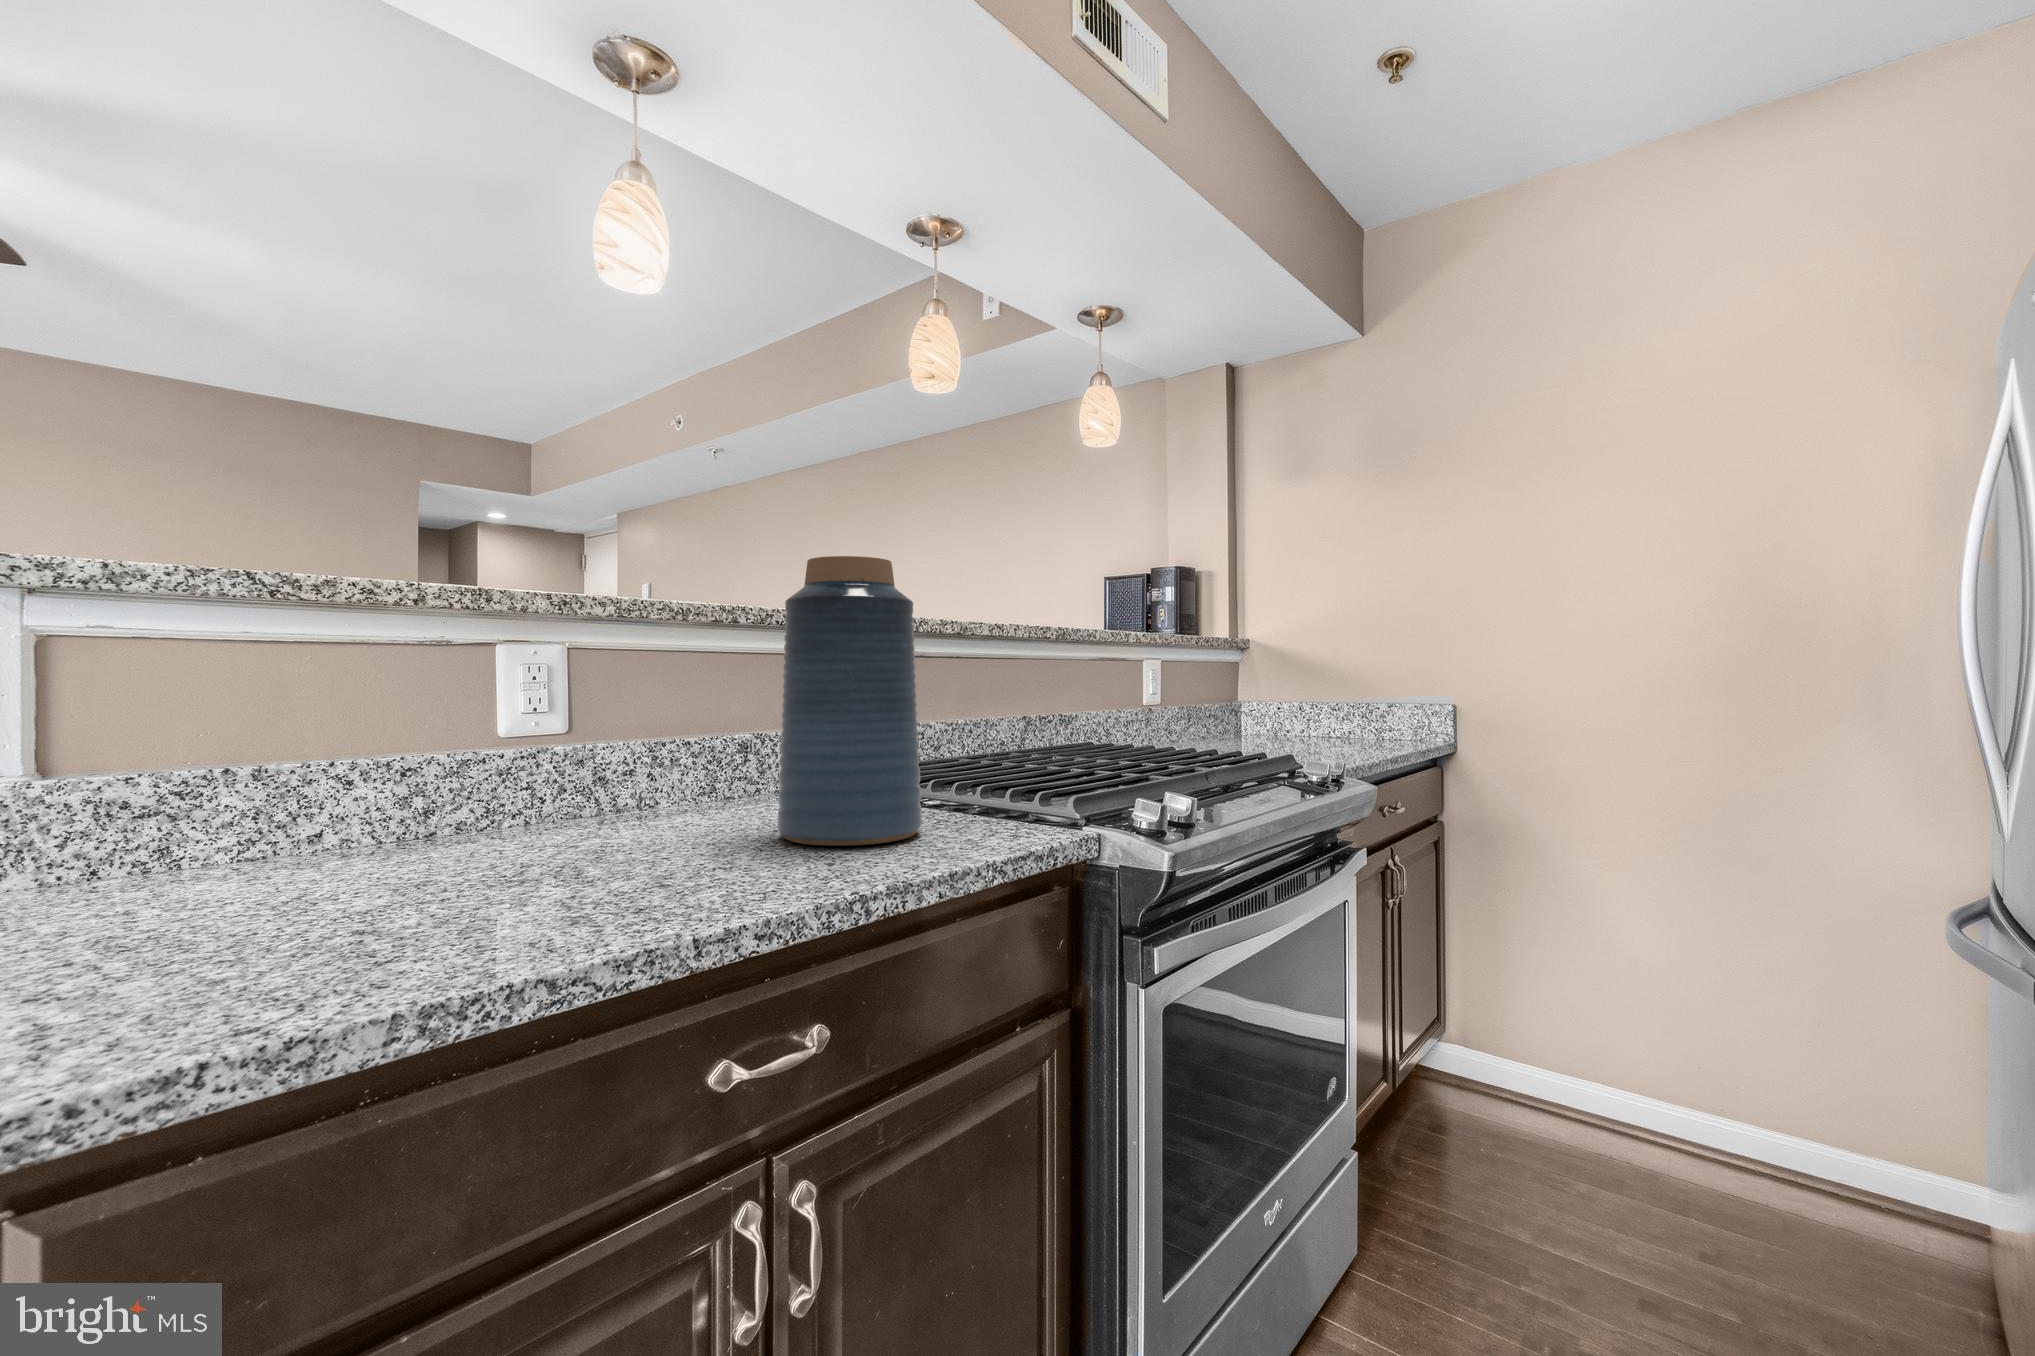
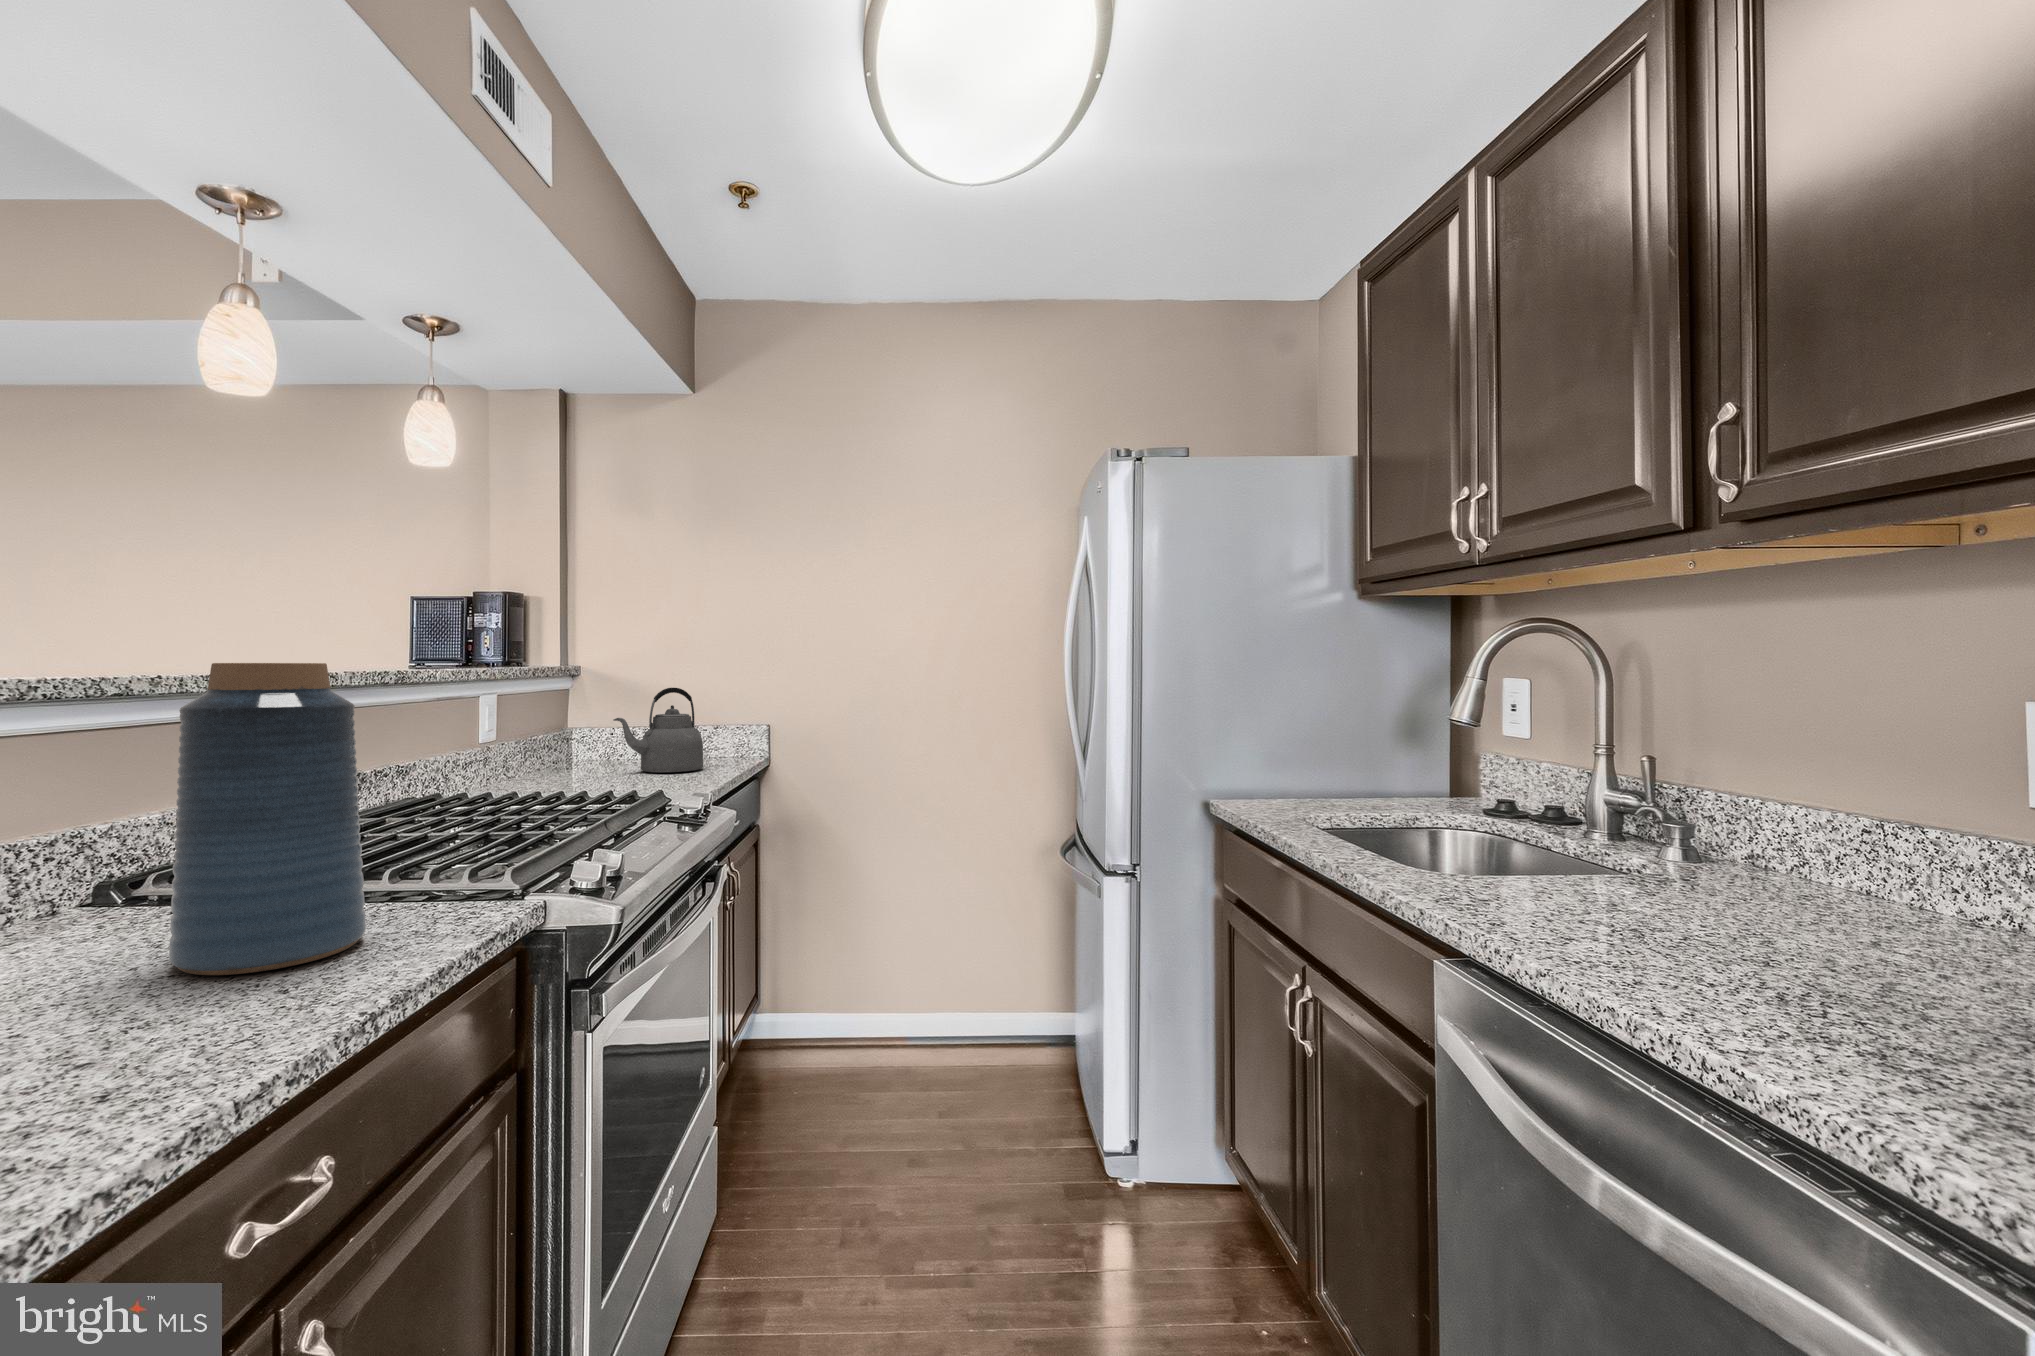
kettle: none [1263,648,1364,744] -> present [613,688,703,773]

